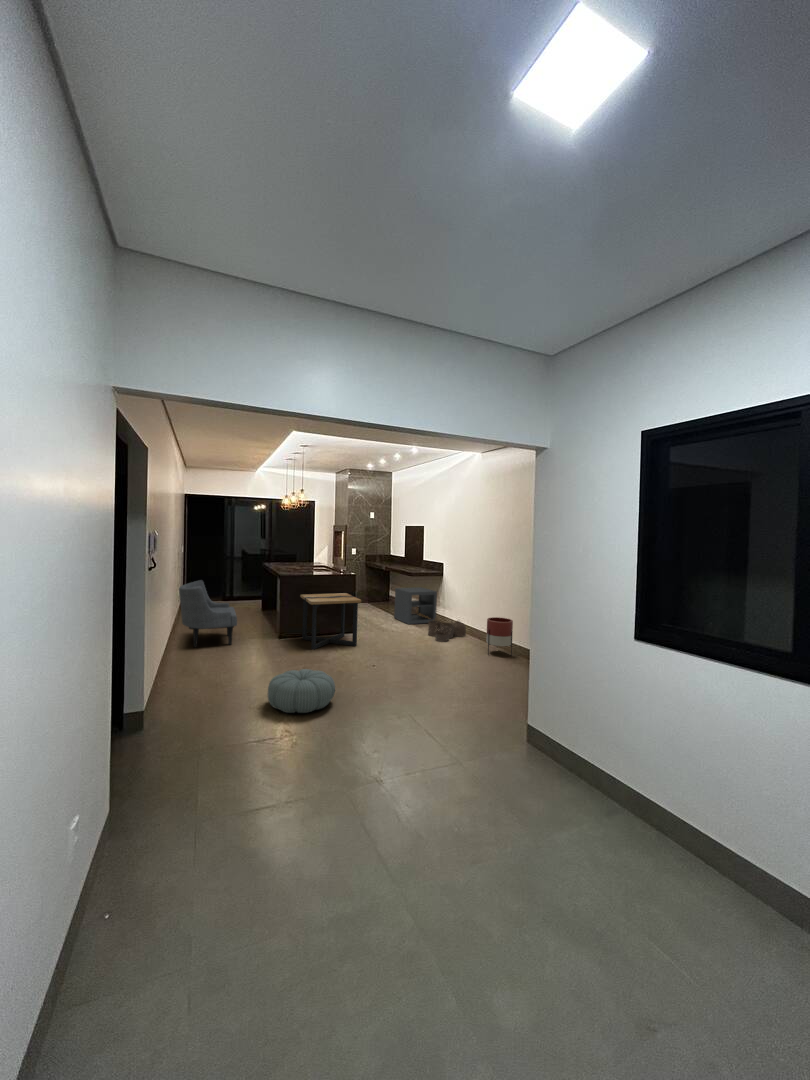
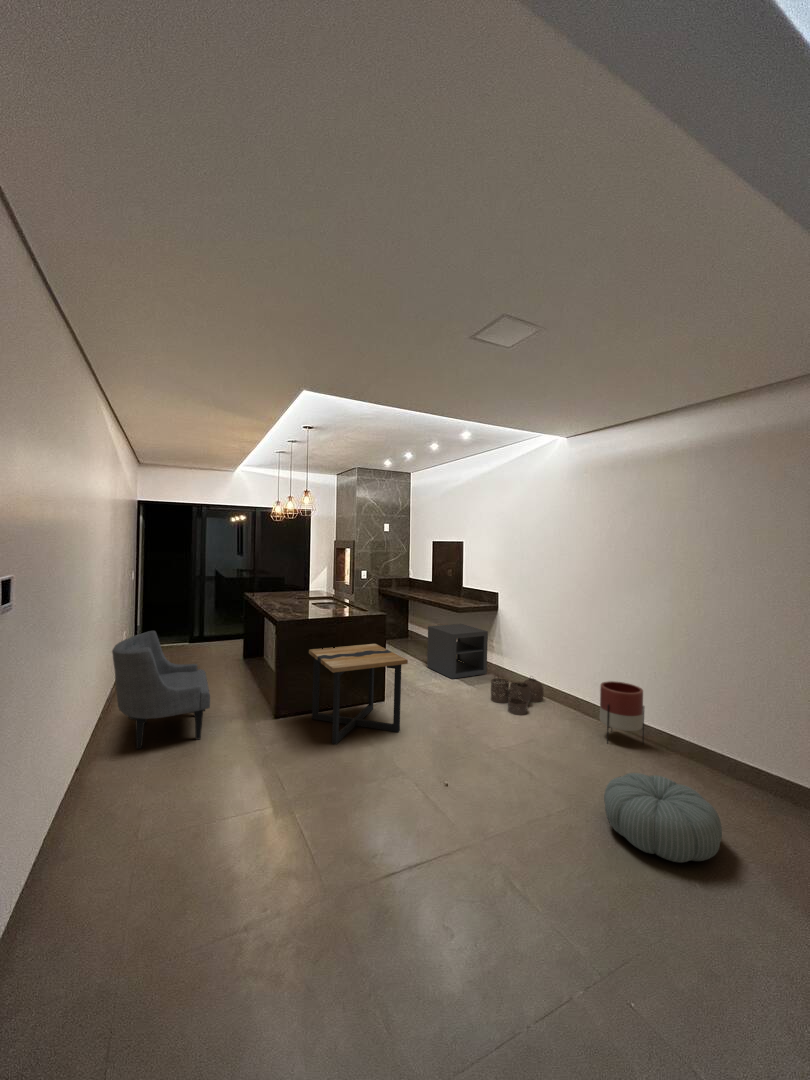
pouf: present [268,669,335,713] -> present [604,773,722,863]

